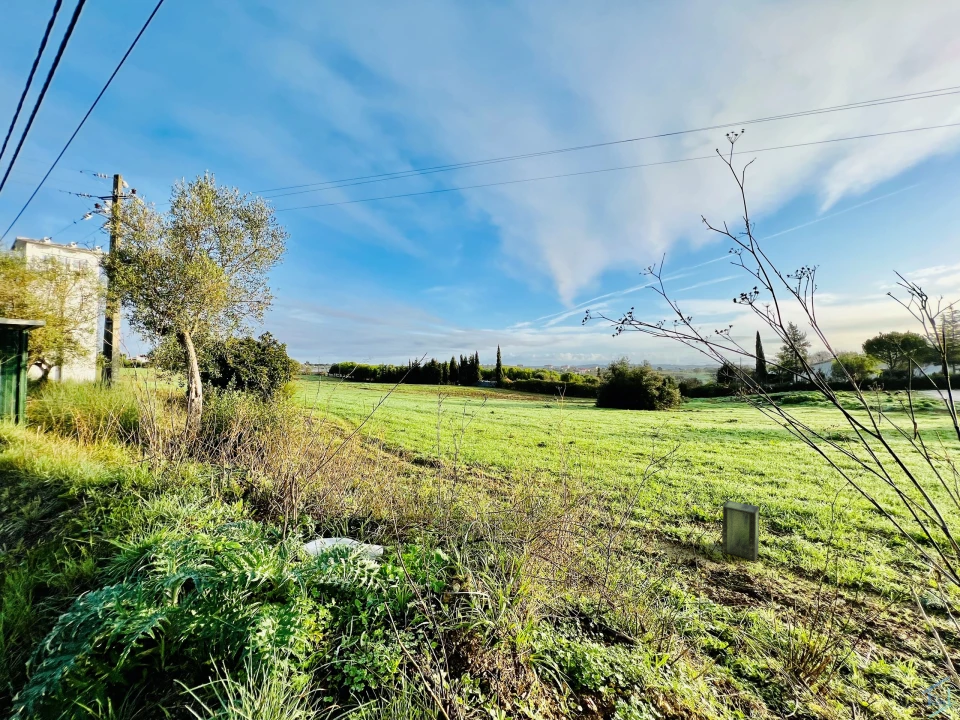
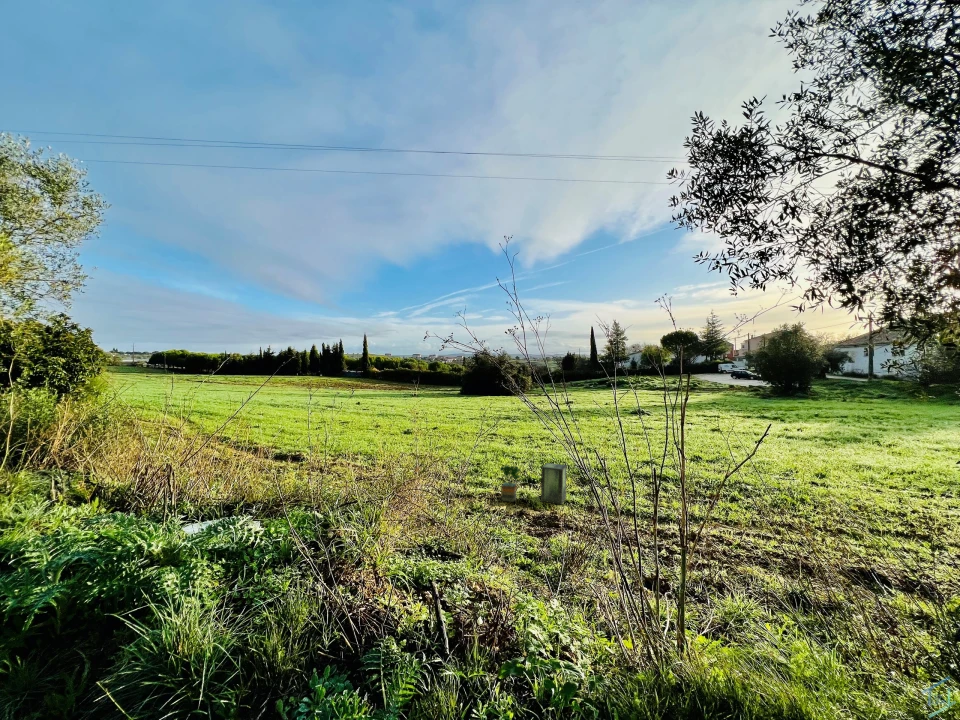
potted tree: none [661,498,693,548] -> present [500,466,521,502]

